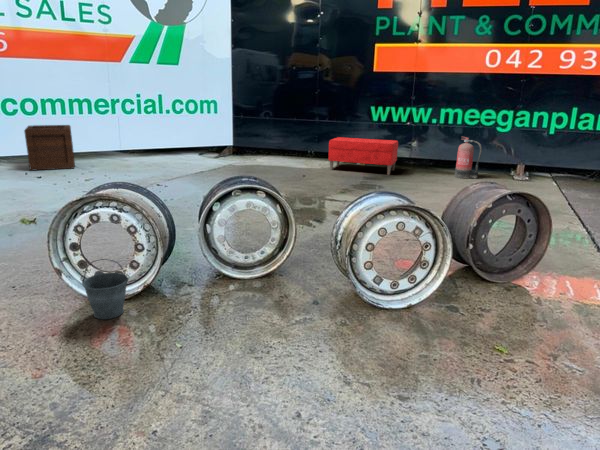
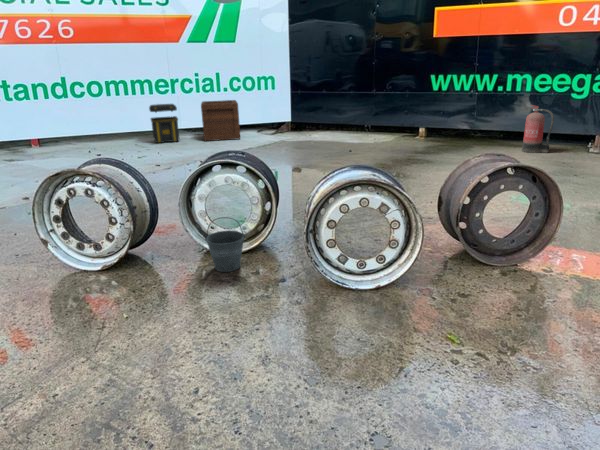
toolbox: none [88,124,122,164] -> present [149,104,179,143]
wooden crate: present [24,125,75,170] -> present [201,100,240,141]
bench: present [328,137,398,175] -> none [380,110,458,150]
bucket: present [81,259,129,319] -> present [204,217,246,272]

